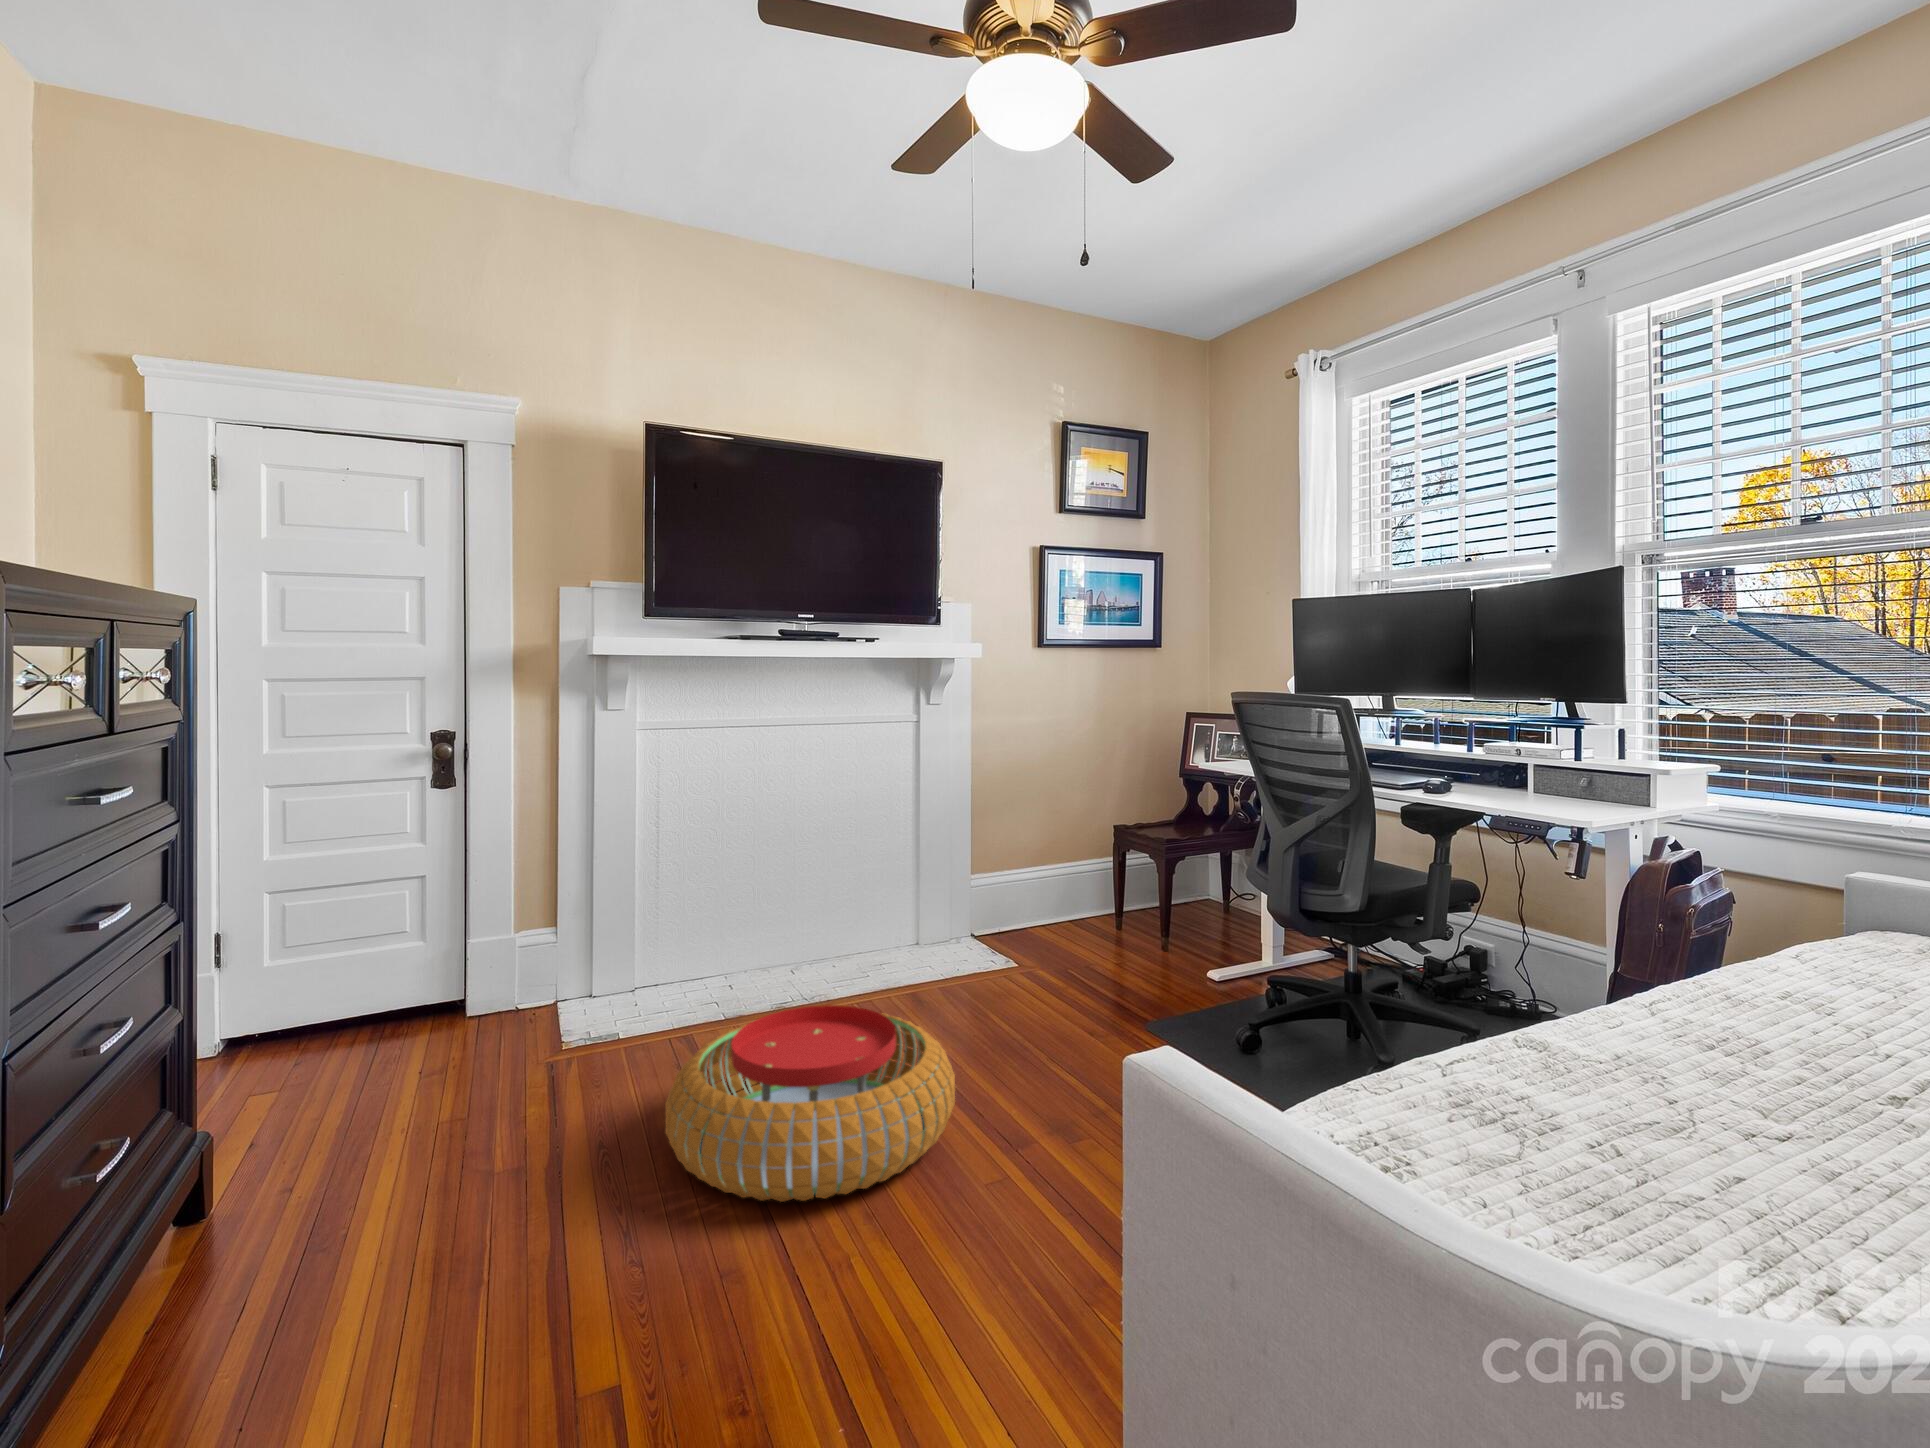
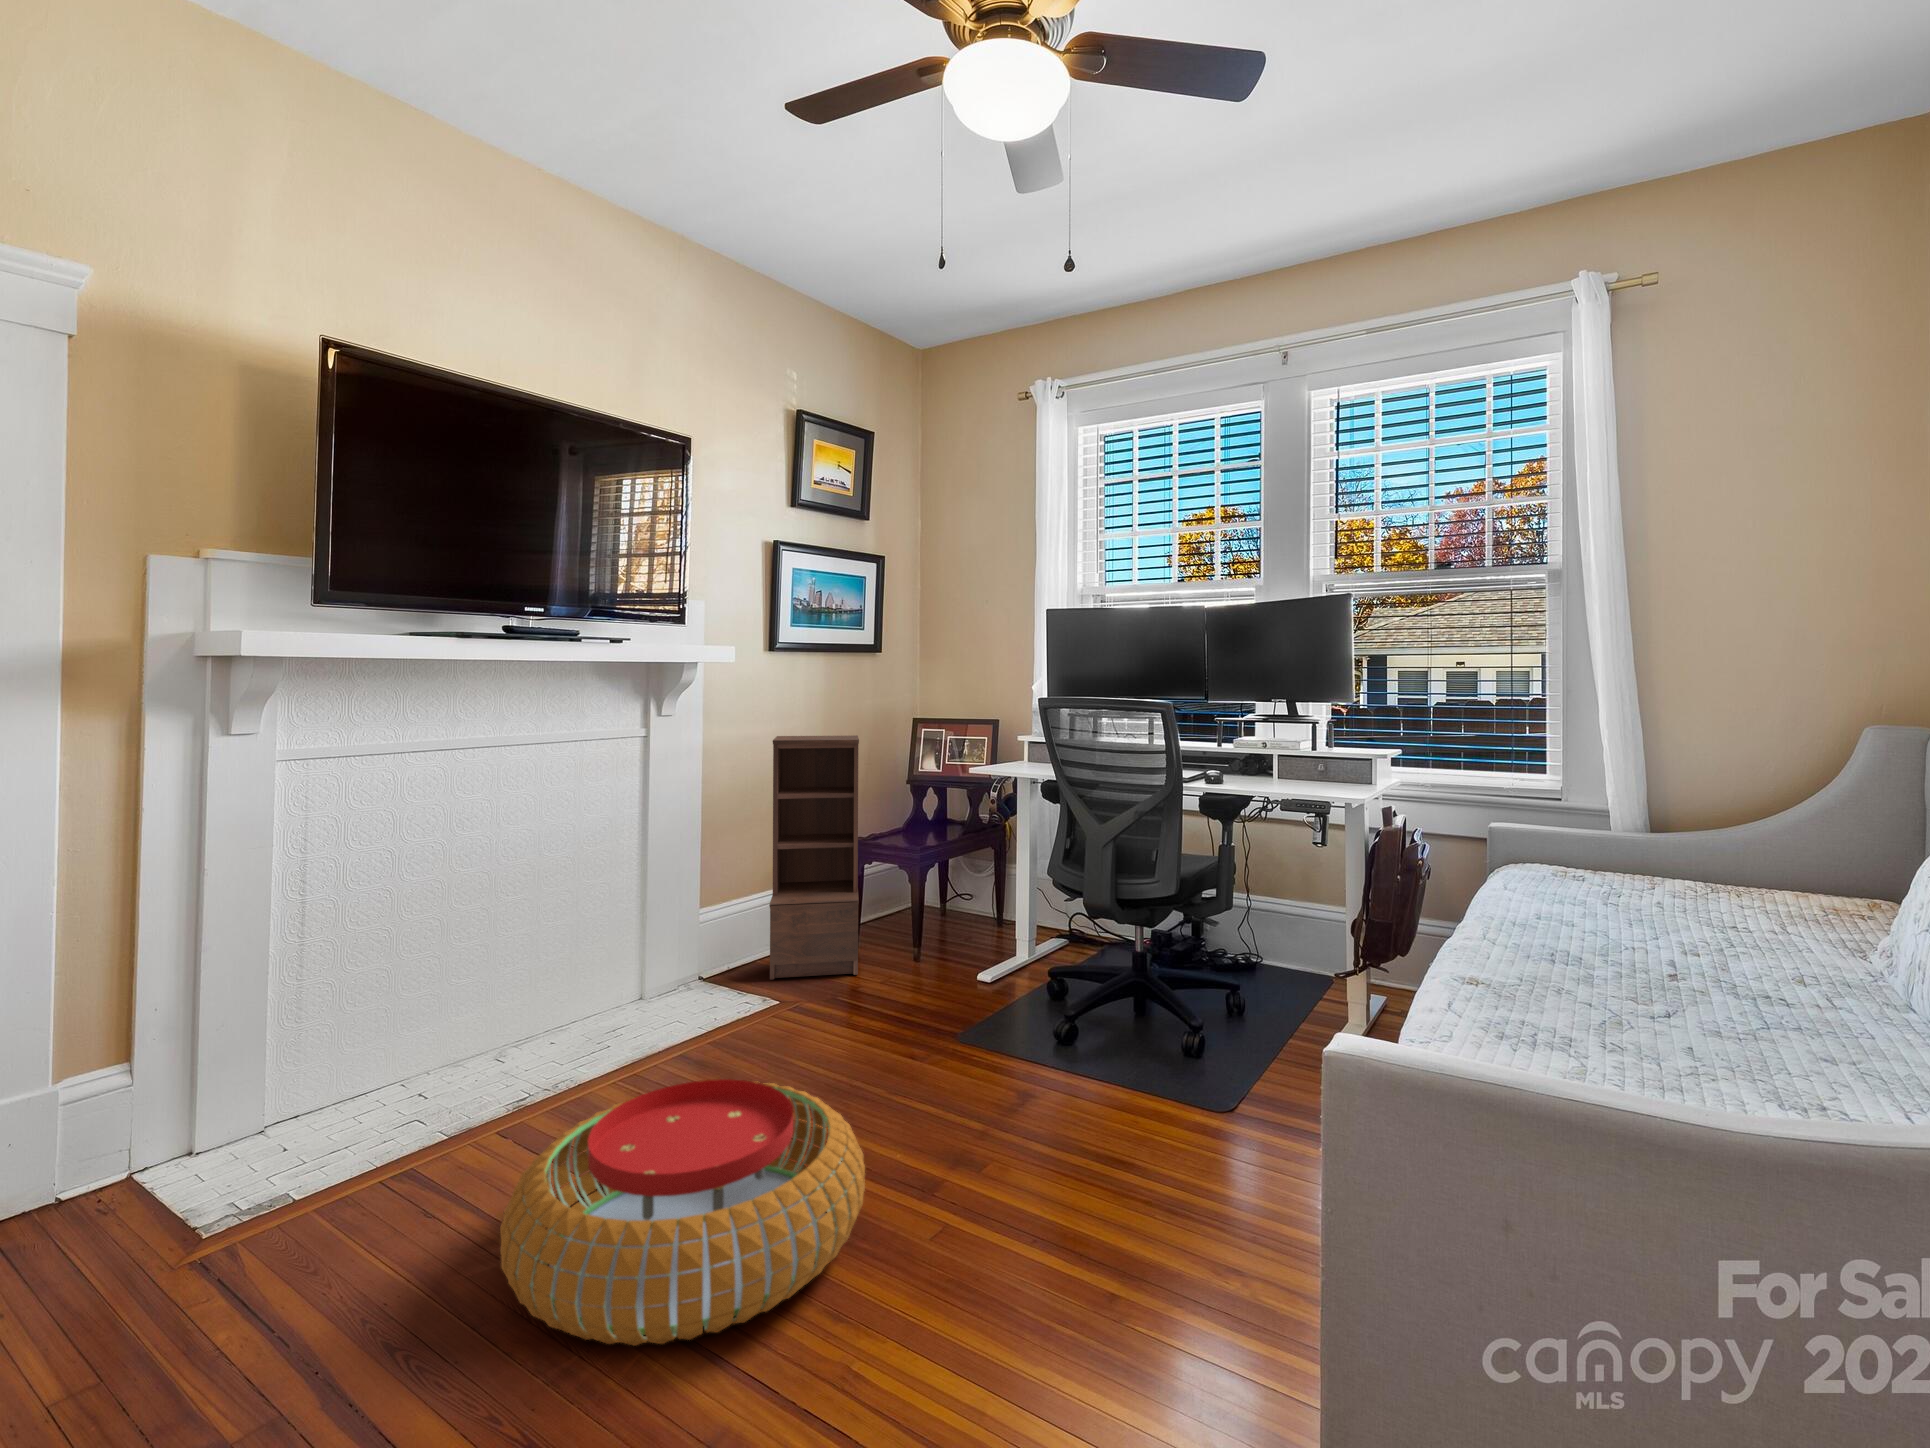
bookshelf: none [1018,725,1116,954] -> present [769,735,859,980]

